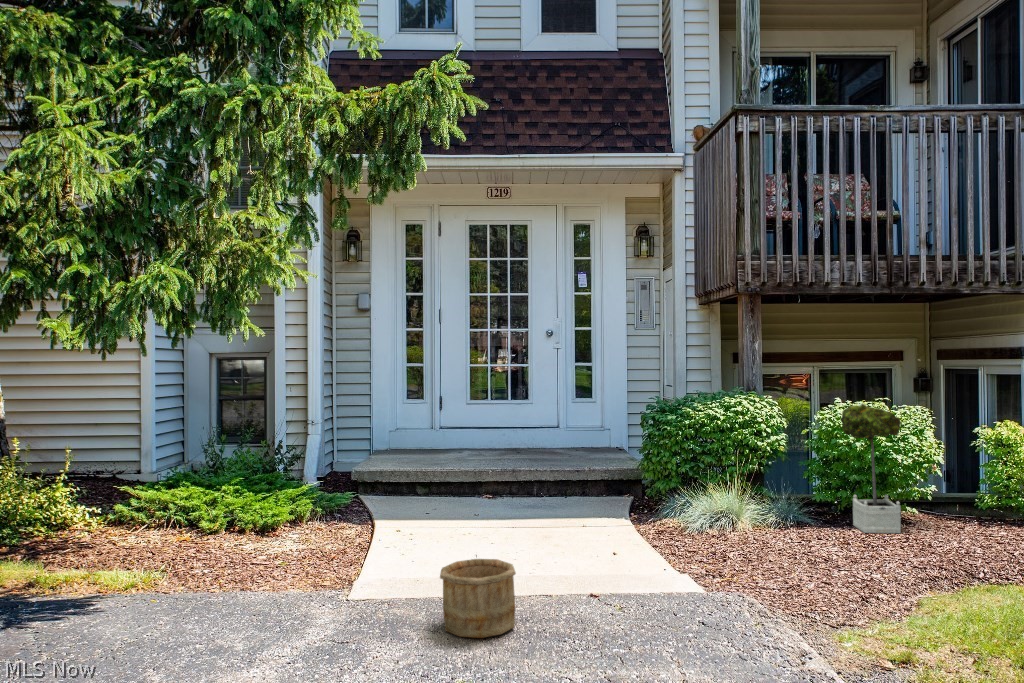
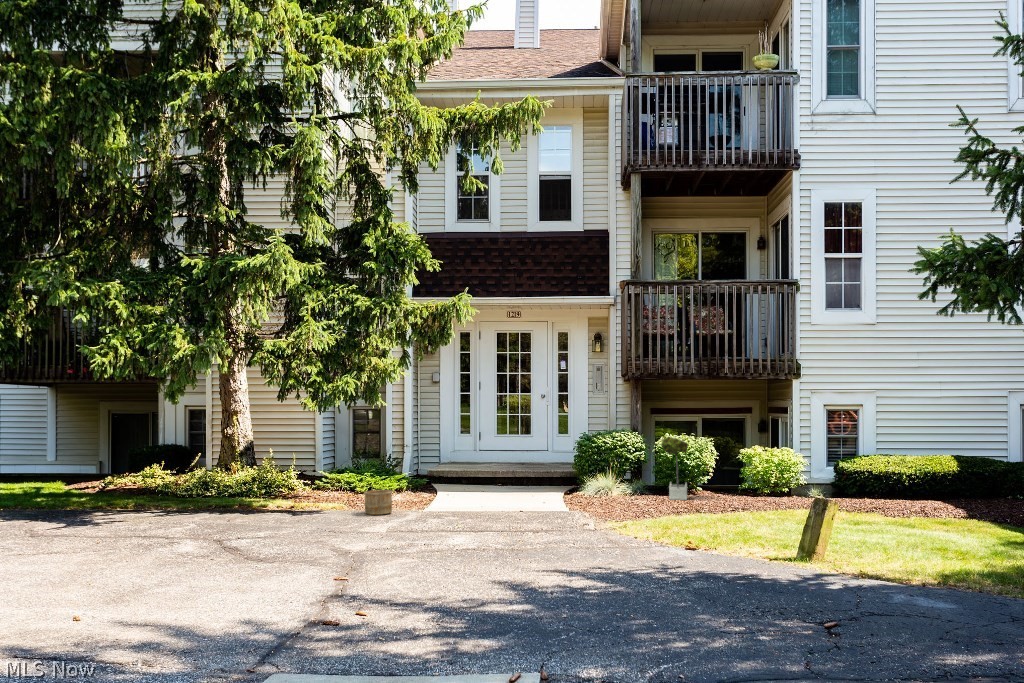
wooden bucket: present [440,559,516,638] -> present [364,490,392,515]

